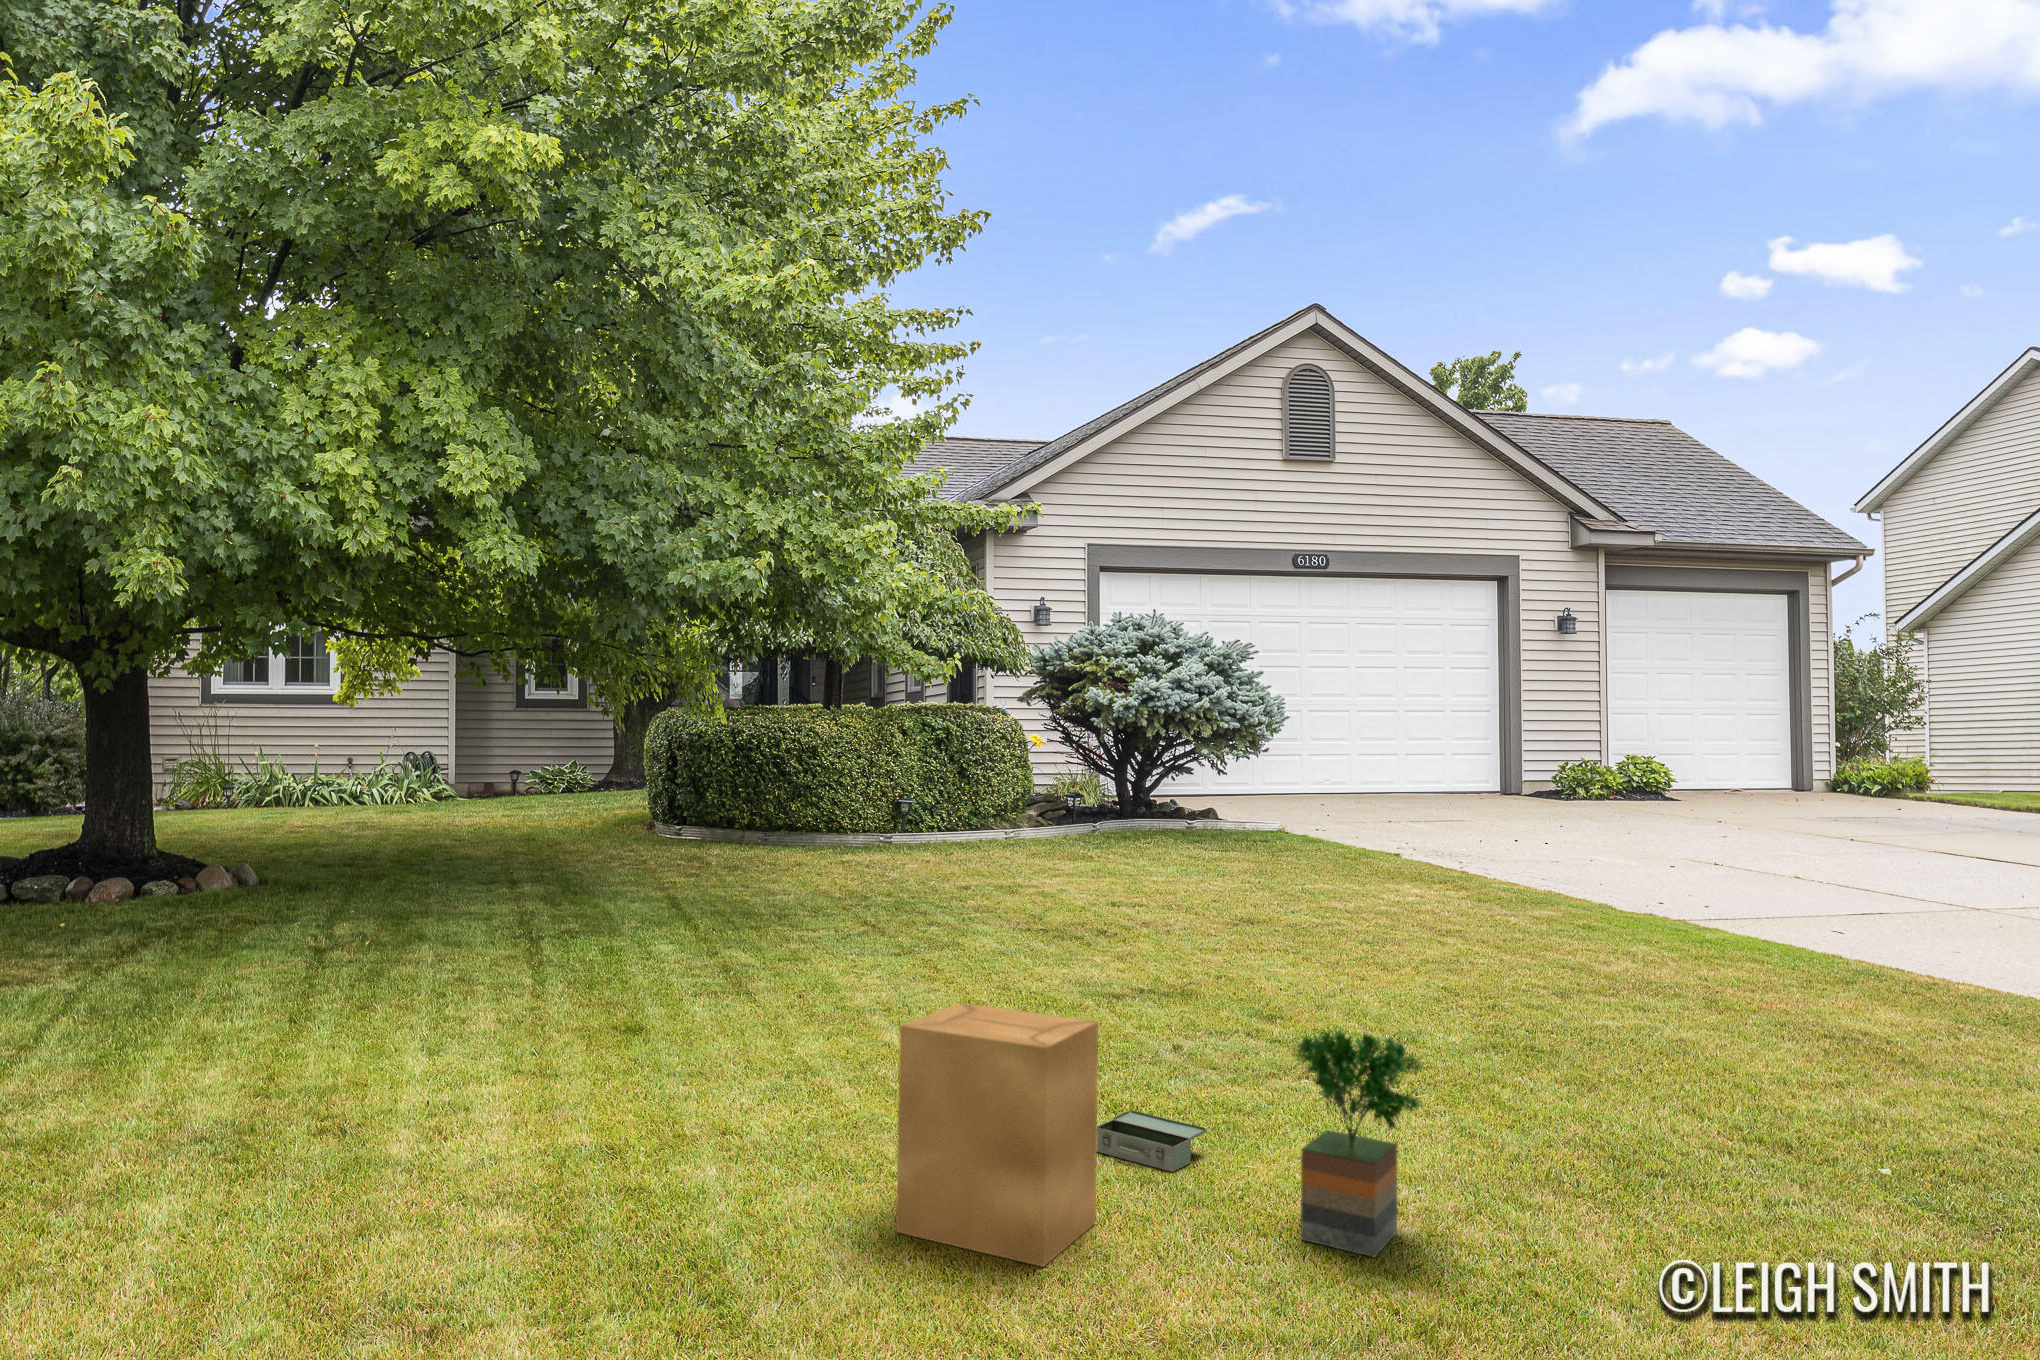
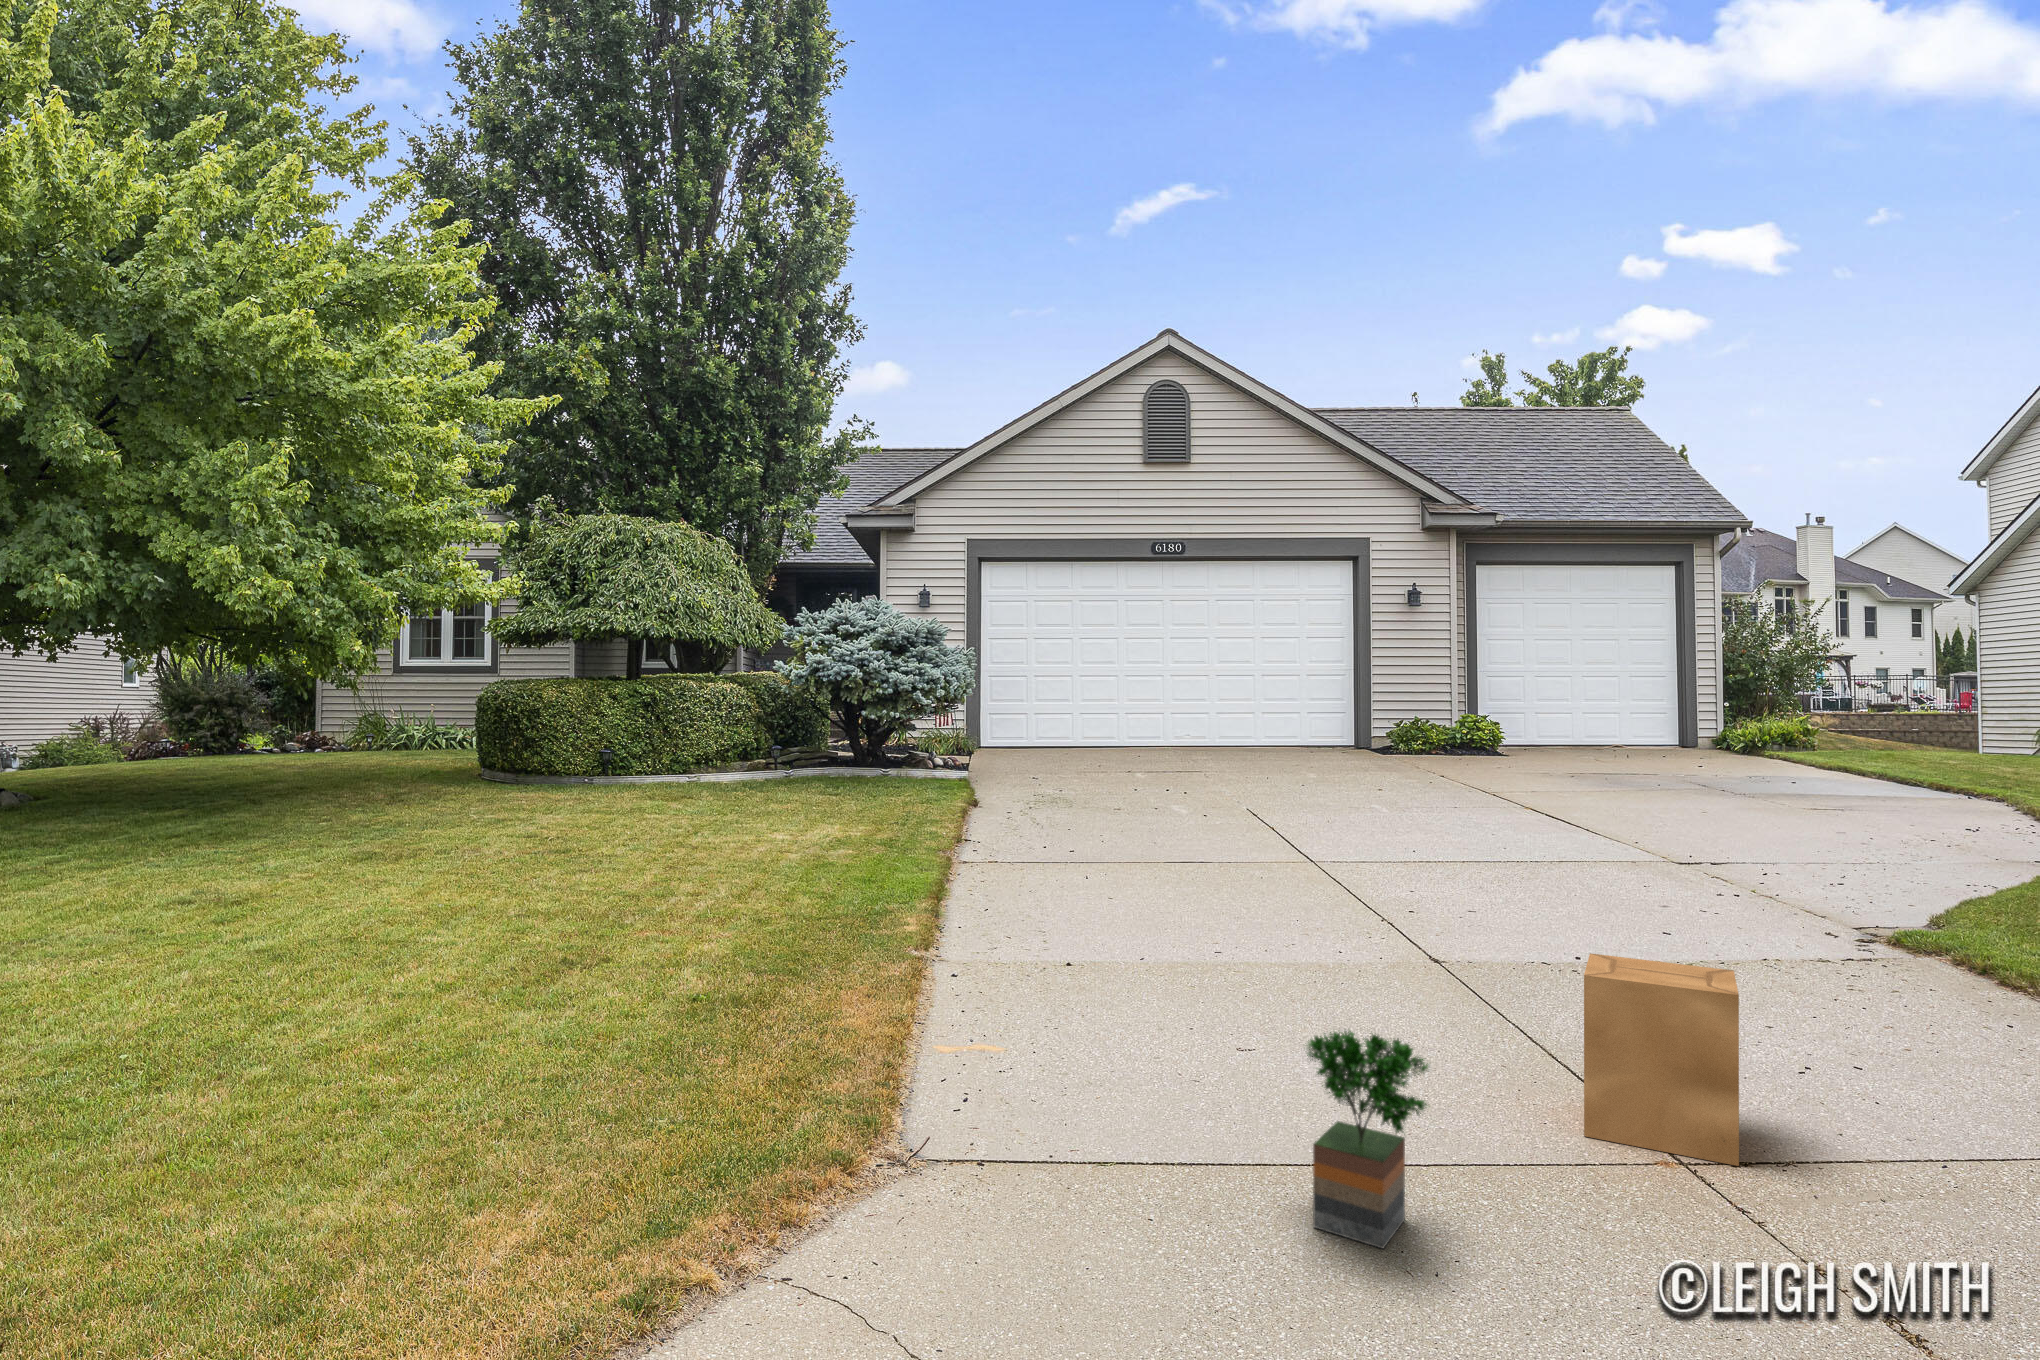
cardboard box: present [896,1003,1098,1267] -> present [1584,953,1739,1166]
toolbox: present [1096,1111,1207,1172] -> none [1124,1085,1227,1149]

